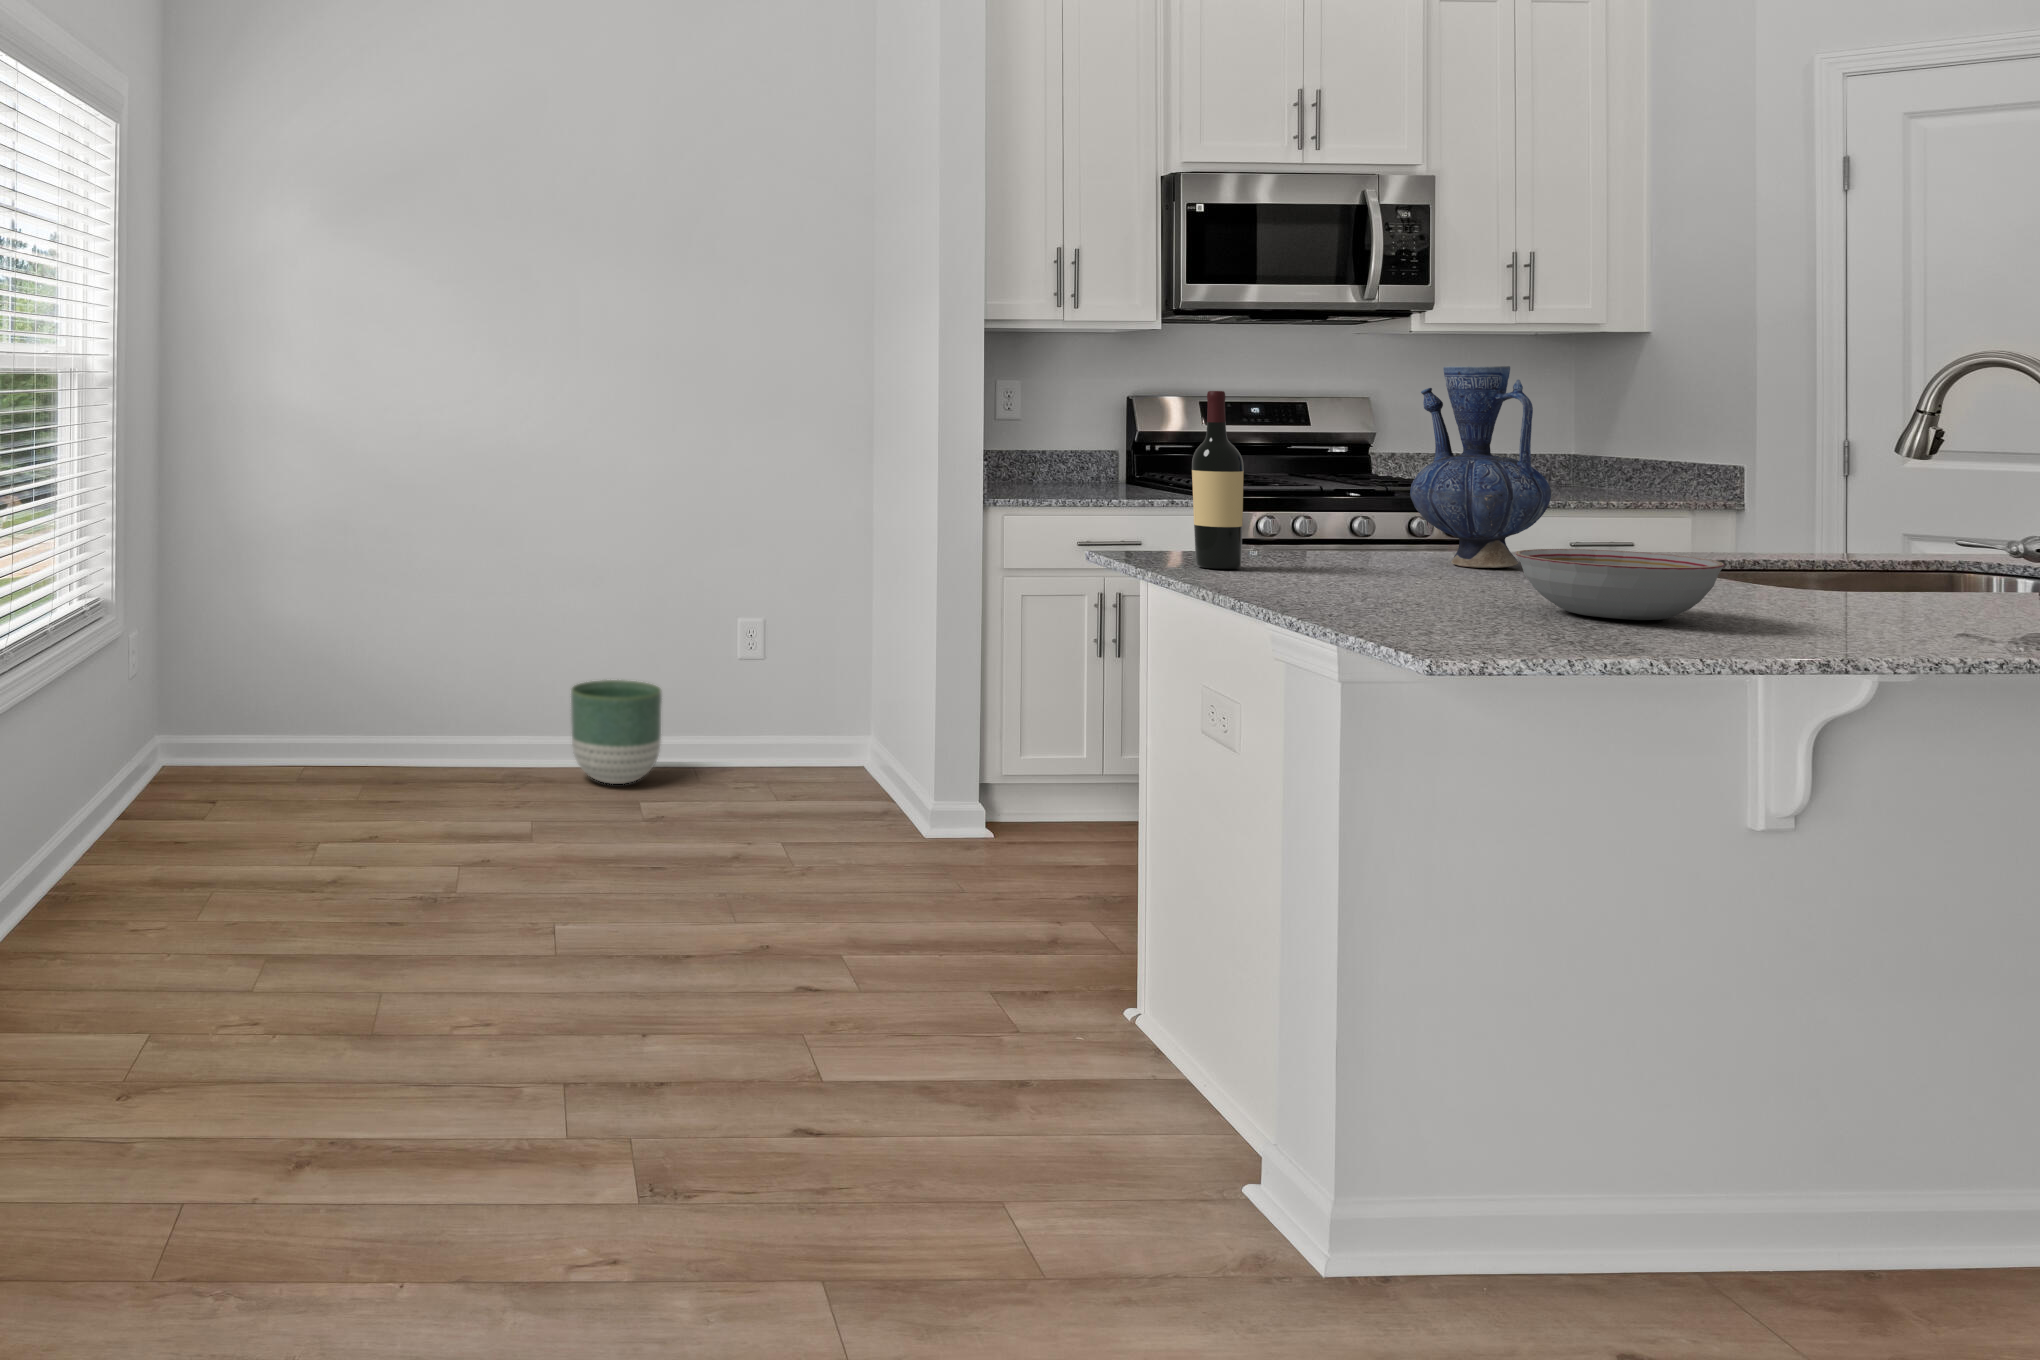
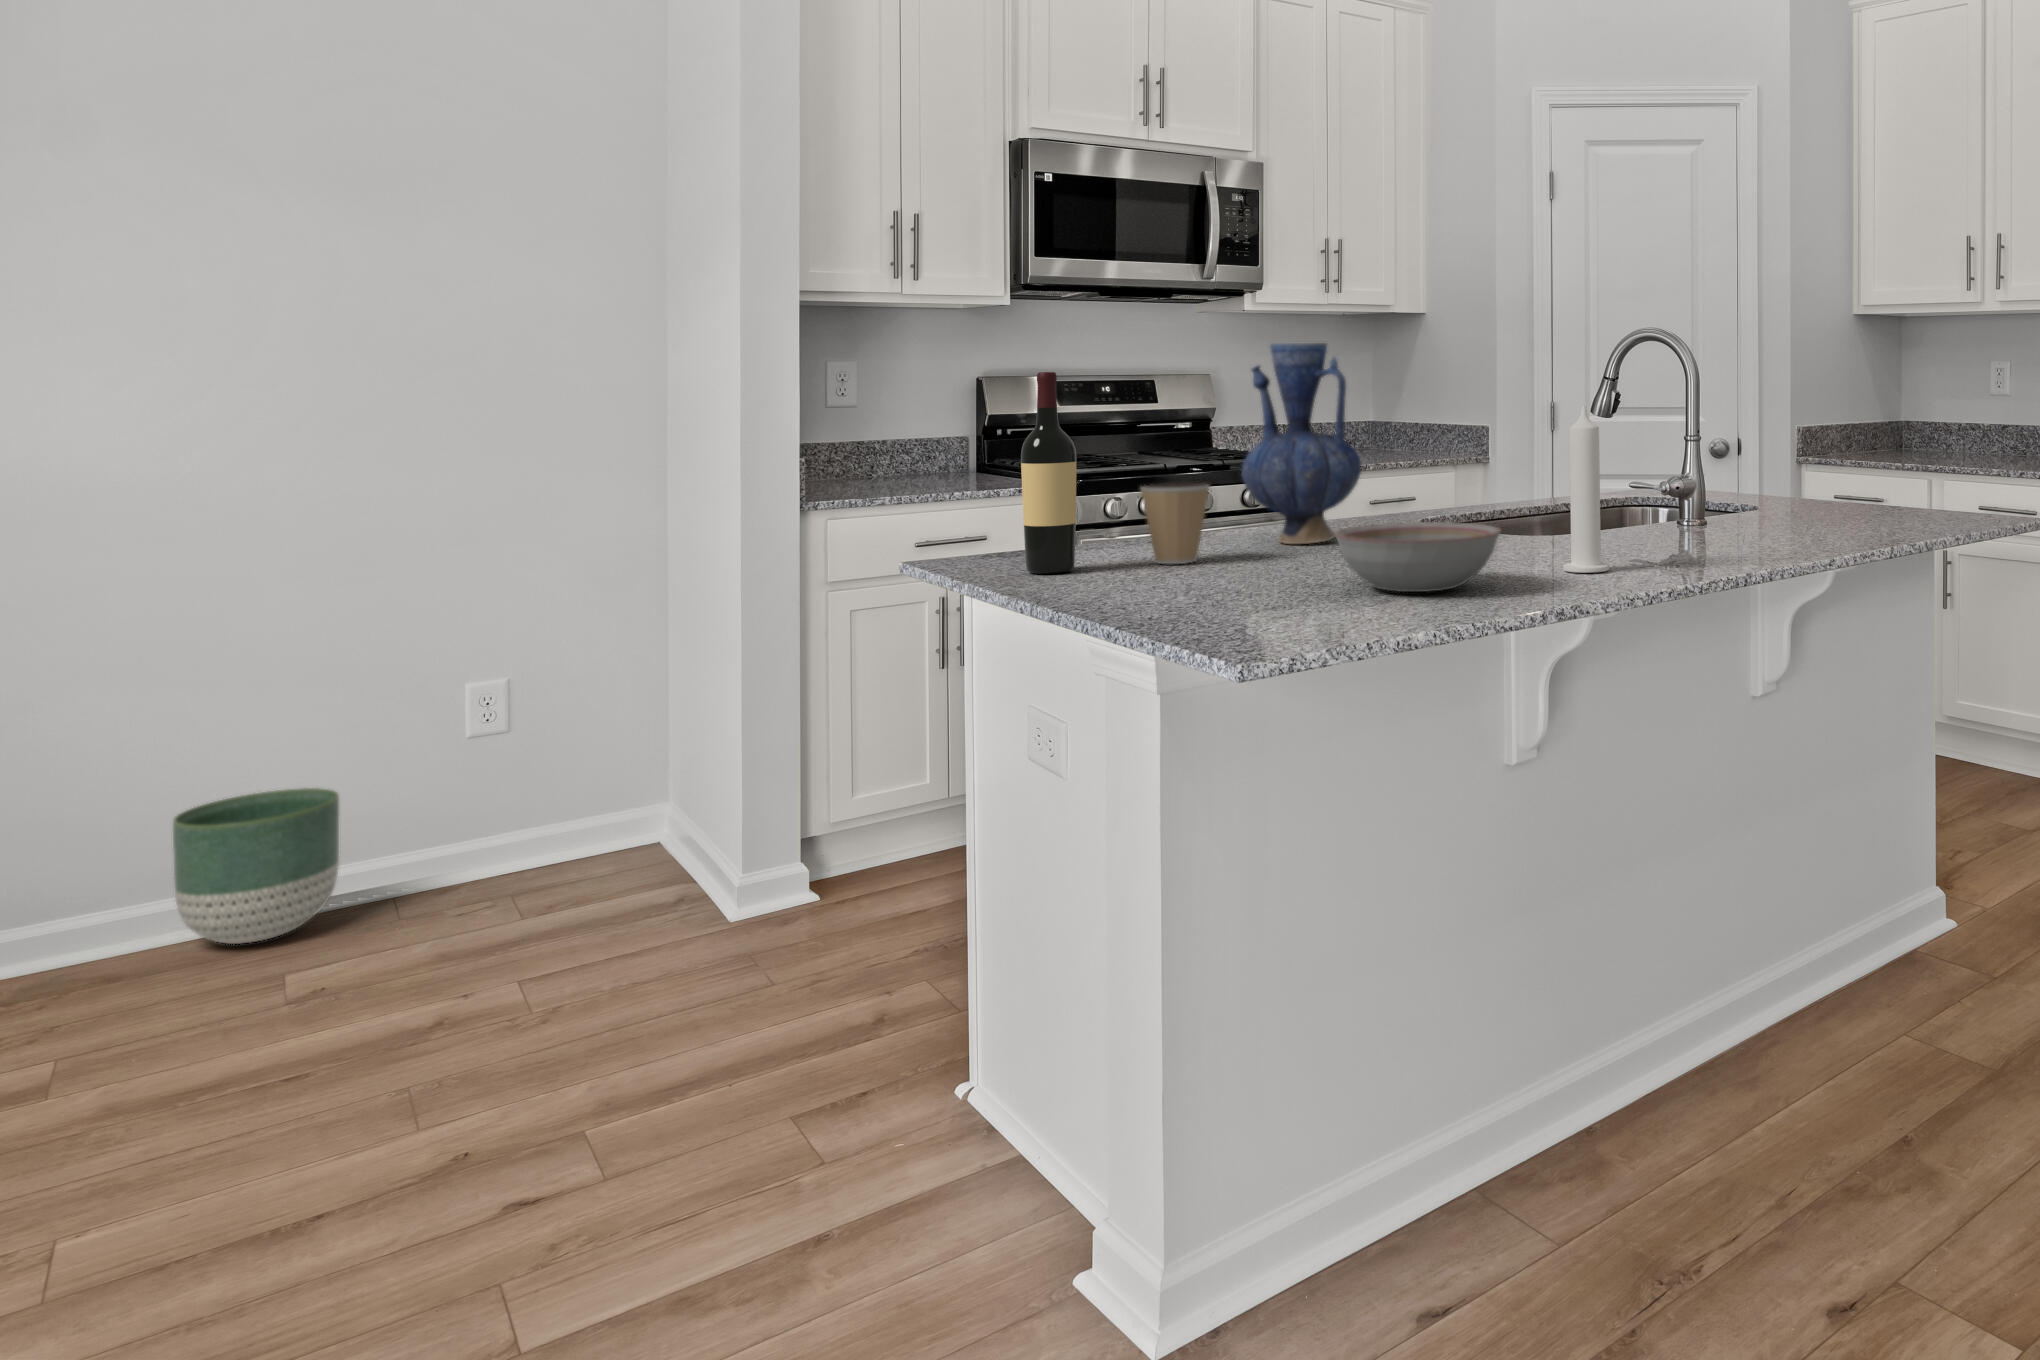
candle: none [1814,438,1883,624] -> present [1563,405,1609,573]
coffee cup: none [1304,497,1378,573] -> present [1141,483,1209,564]

